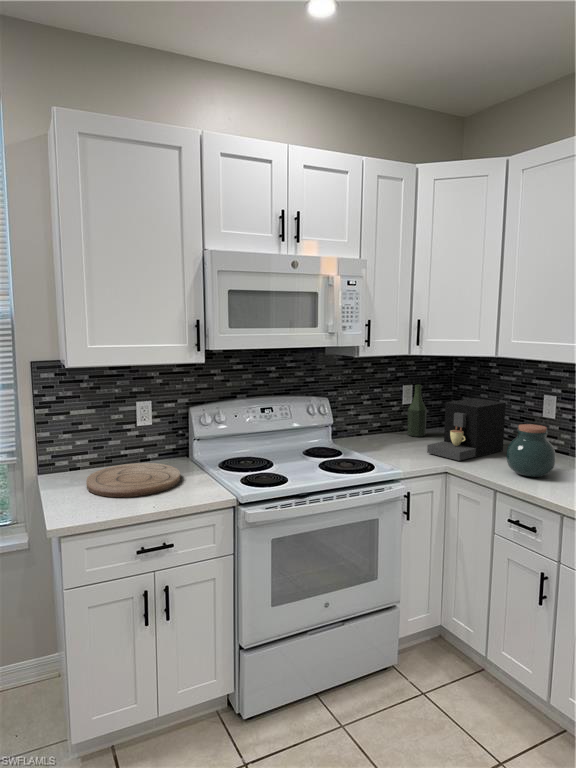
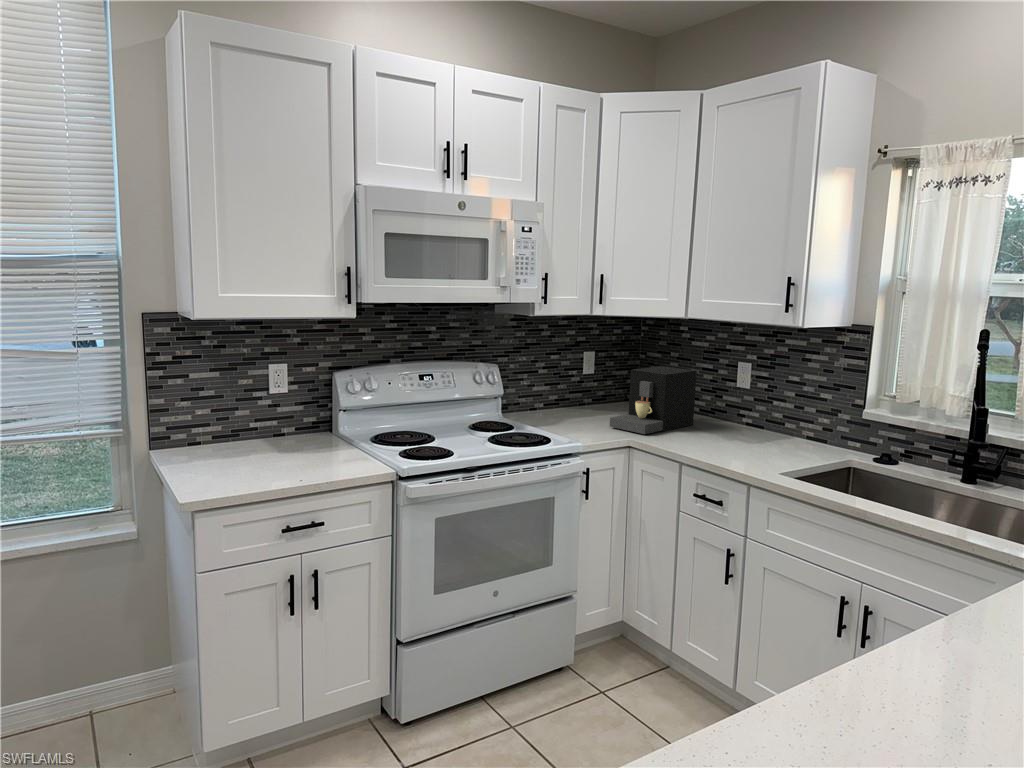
bottle: present [407,385,427,437] -> none [588,351,610,411]
jar: present [506,424,556,477] -> none [695,392,747,449]
cutting board: present [86,463,180,497] -> none [214,437,326,471]

